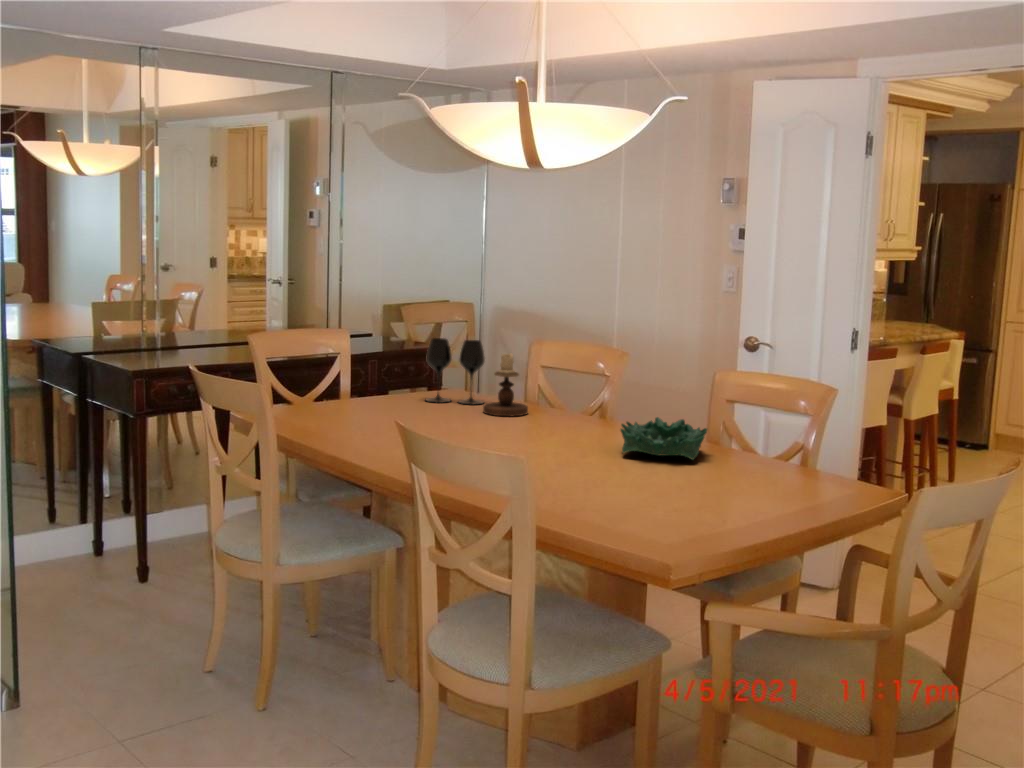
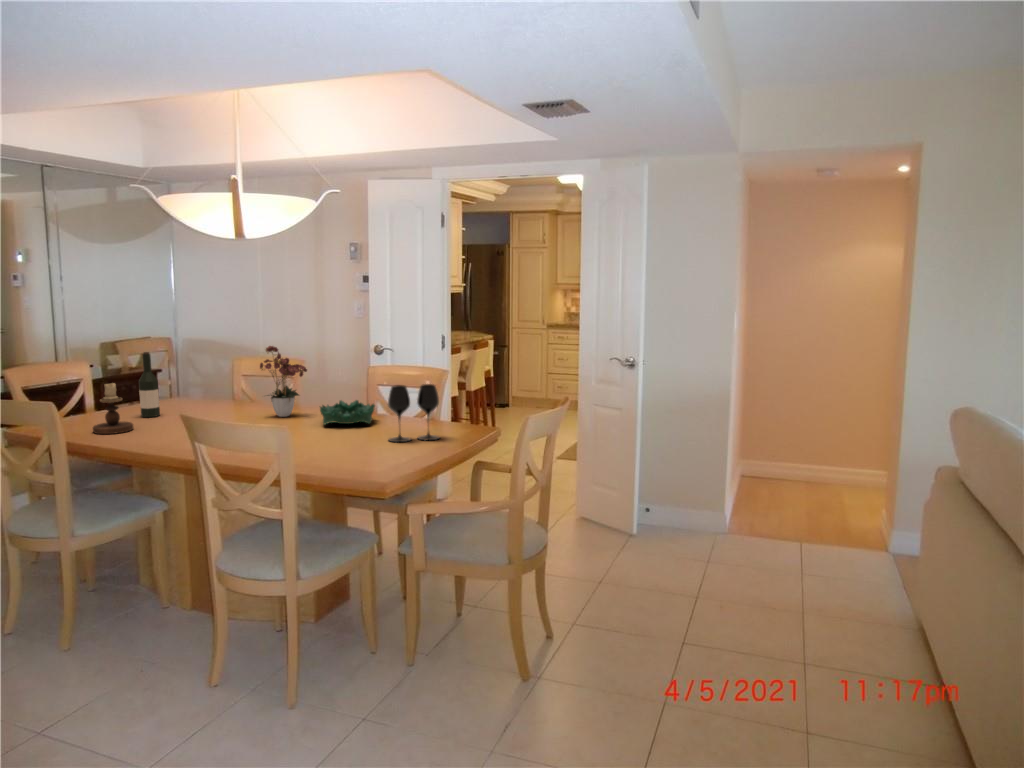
flower arrangement: none [542,319,619,433] -> present [260,346,307,417]
wine bottle: none [391,322,415,413] -> present [139,352,160,417]
wine glass: present [426,338,485,404] -> present [388,384,439,442]
candlestick: present [483,354,528,416] -> present [93,383,133,434]

